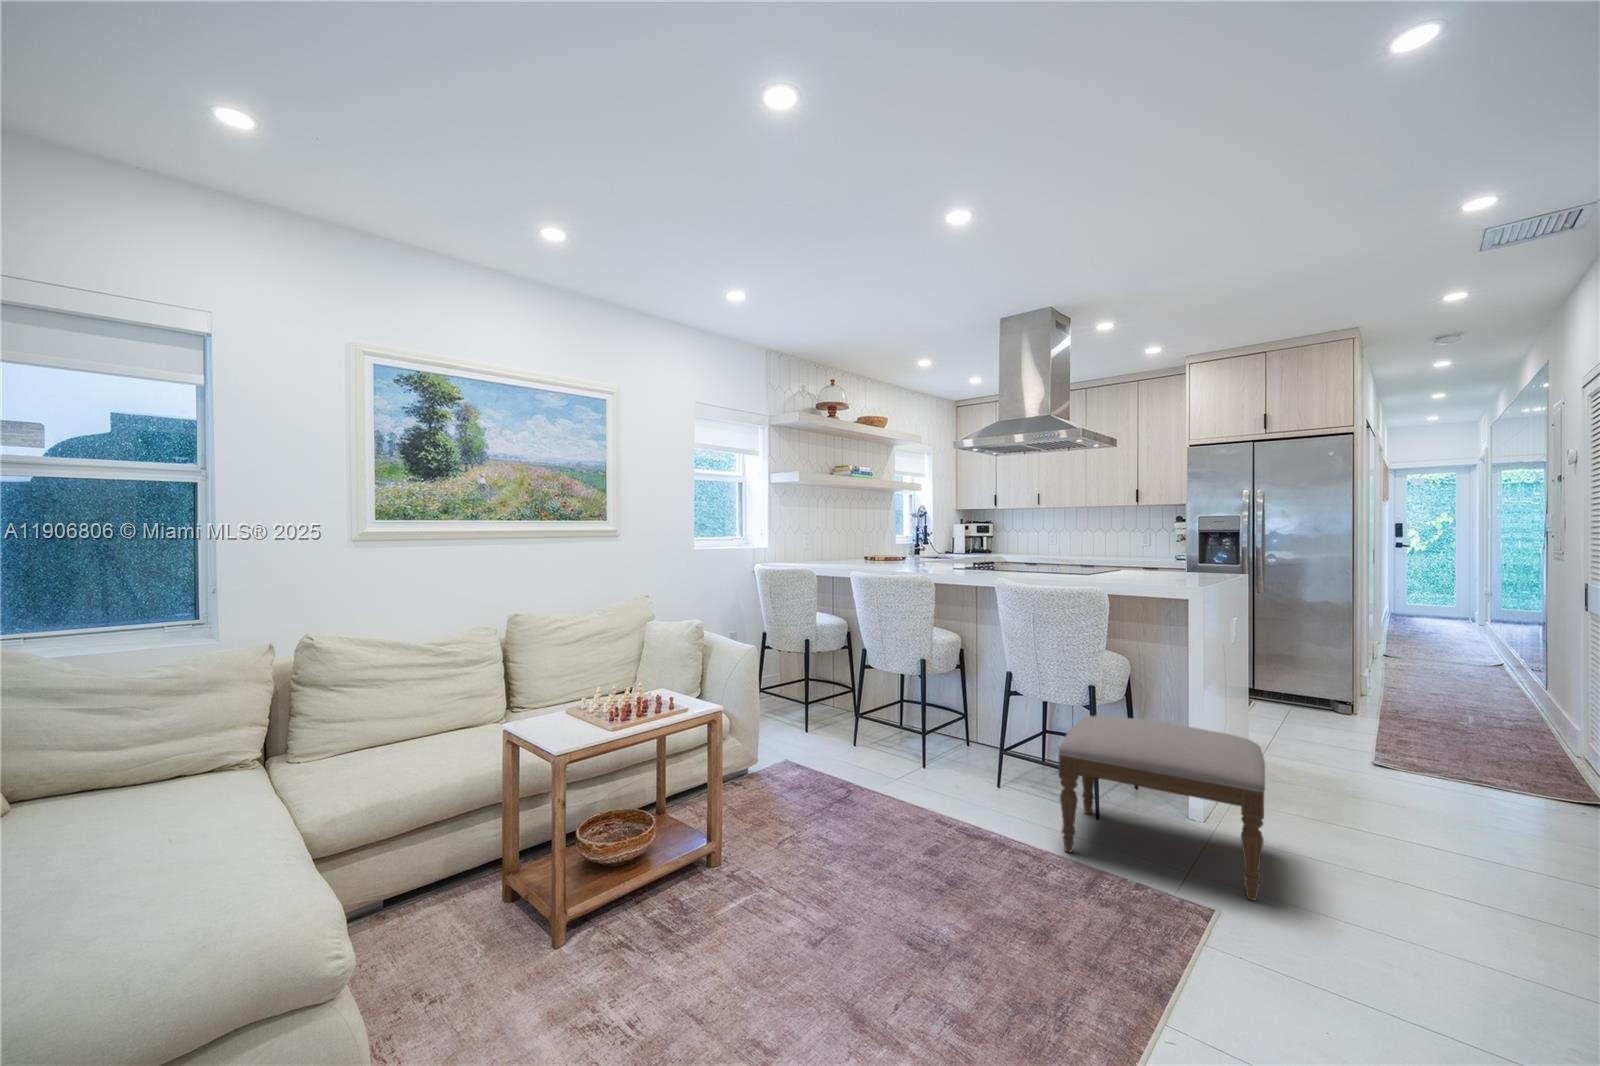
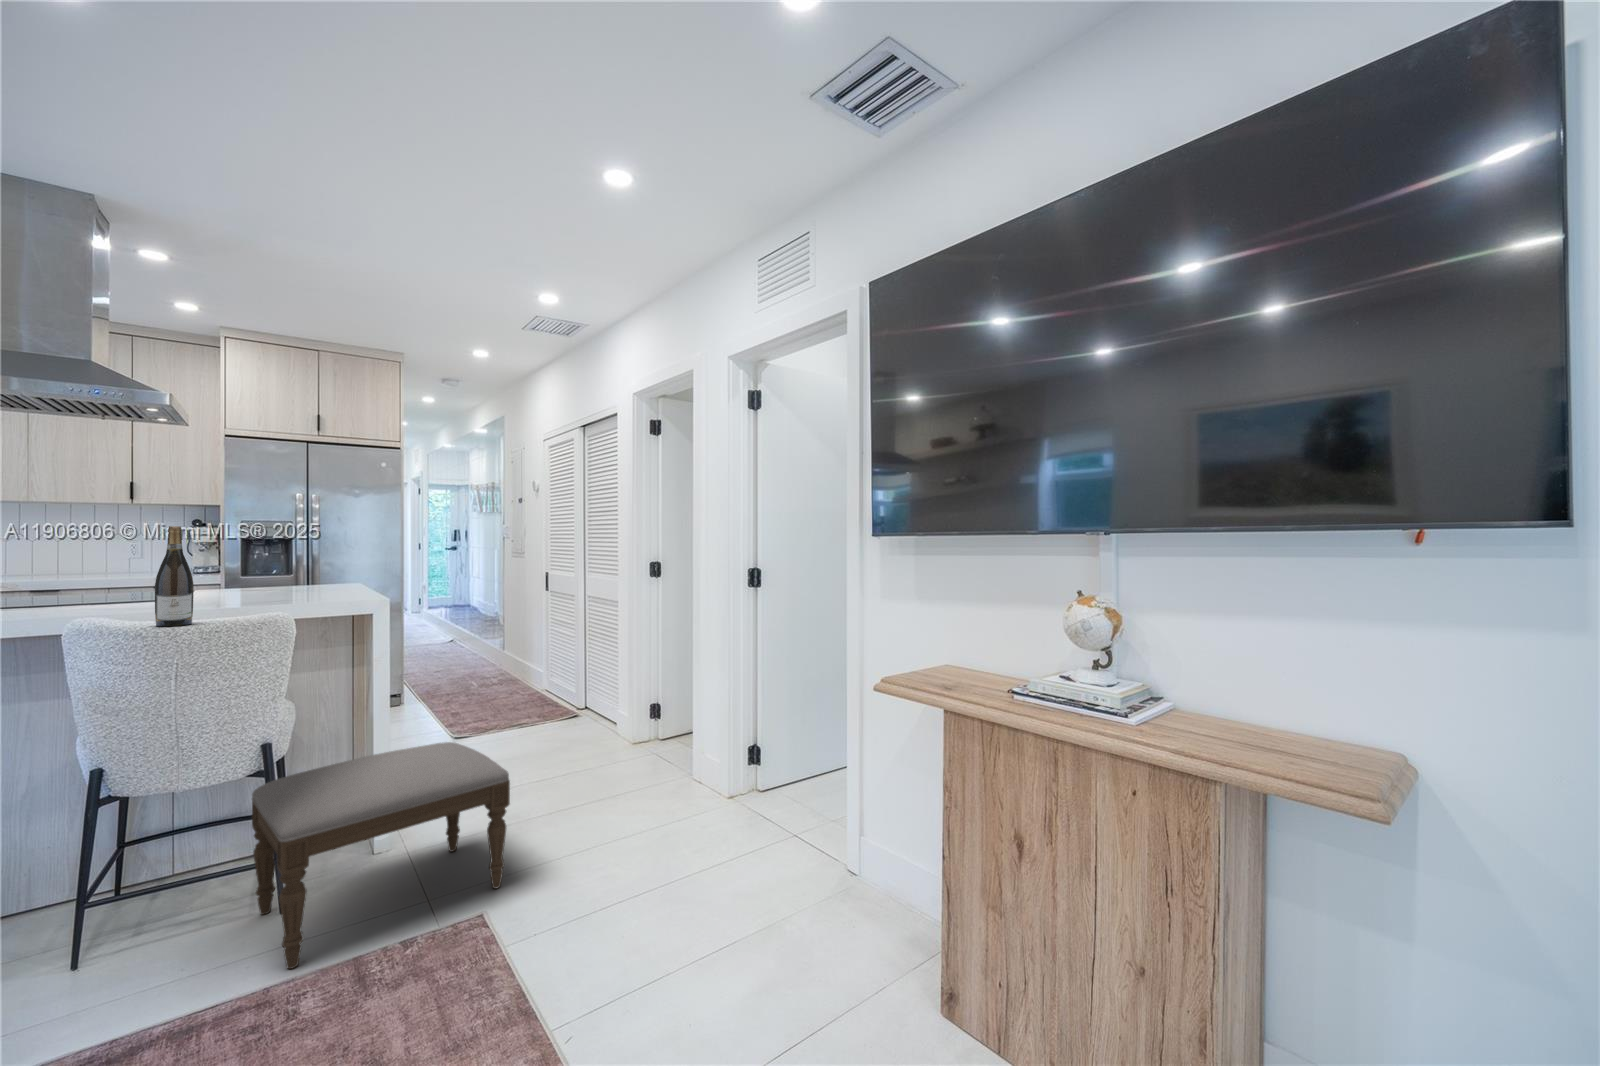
wine bottle: none [1016,523,1035,589] -> present [155,526,194,626]

